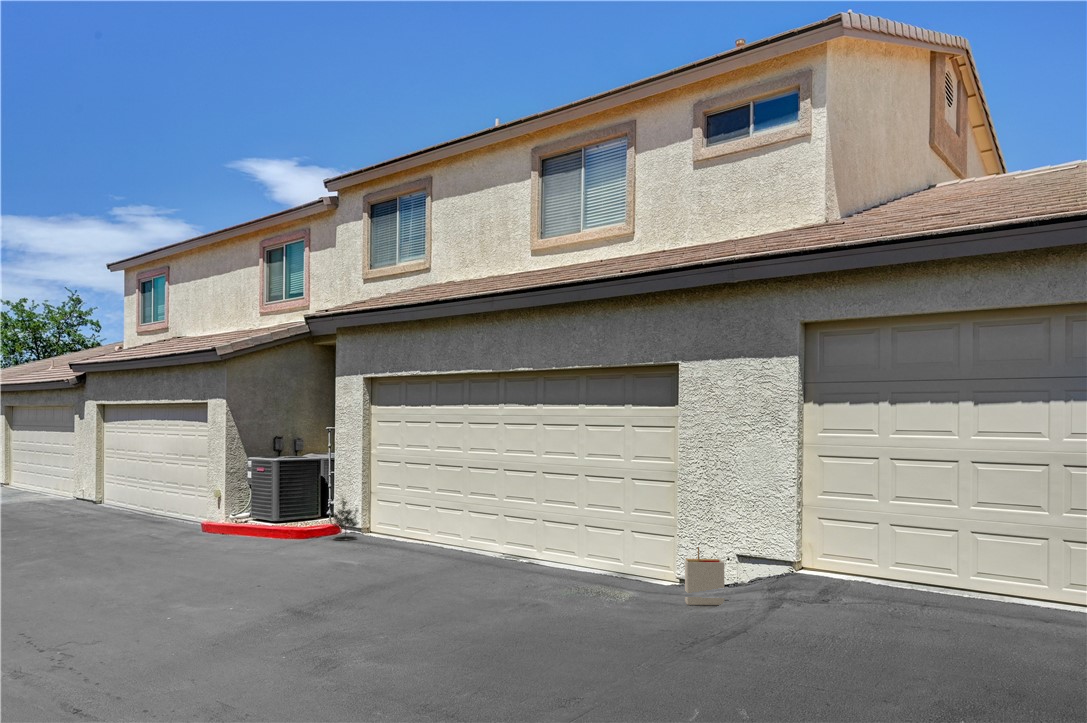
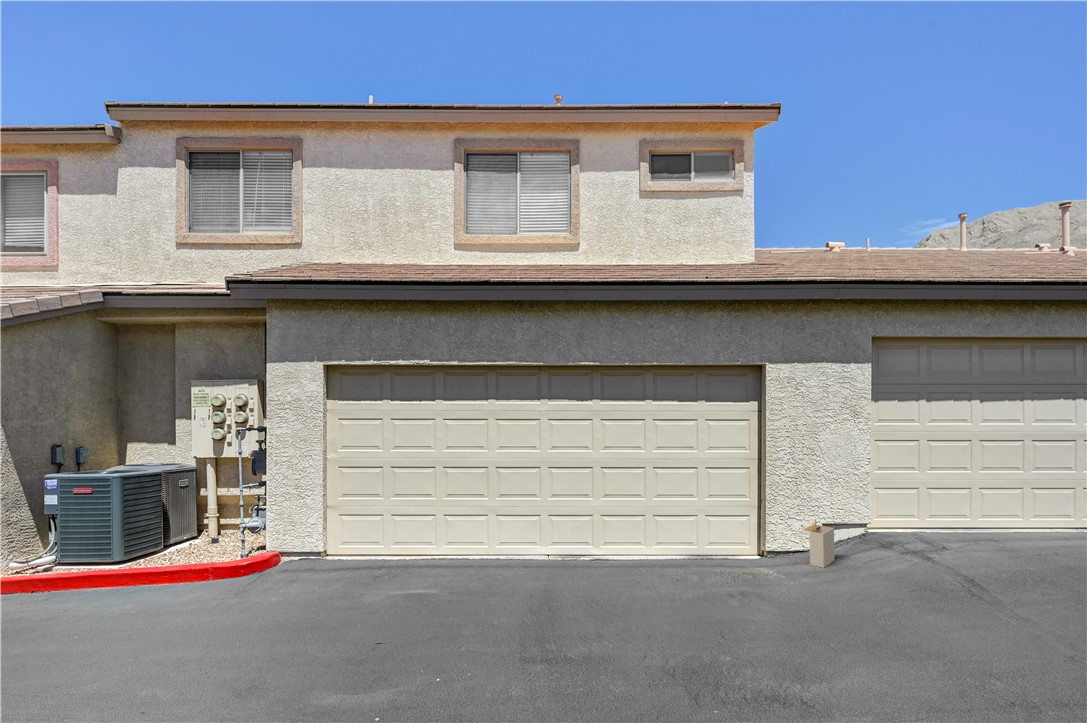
potted tree: present [332,498,358,540] -> none [278,515,313,570]

